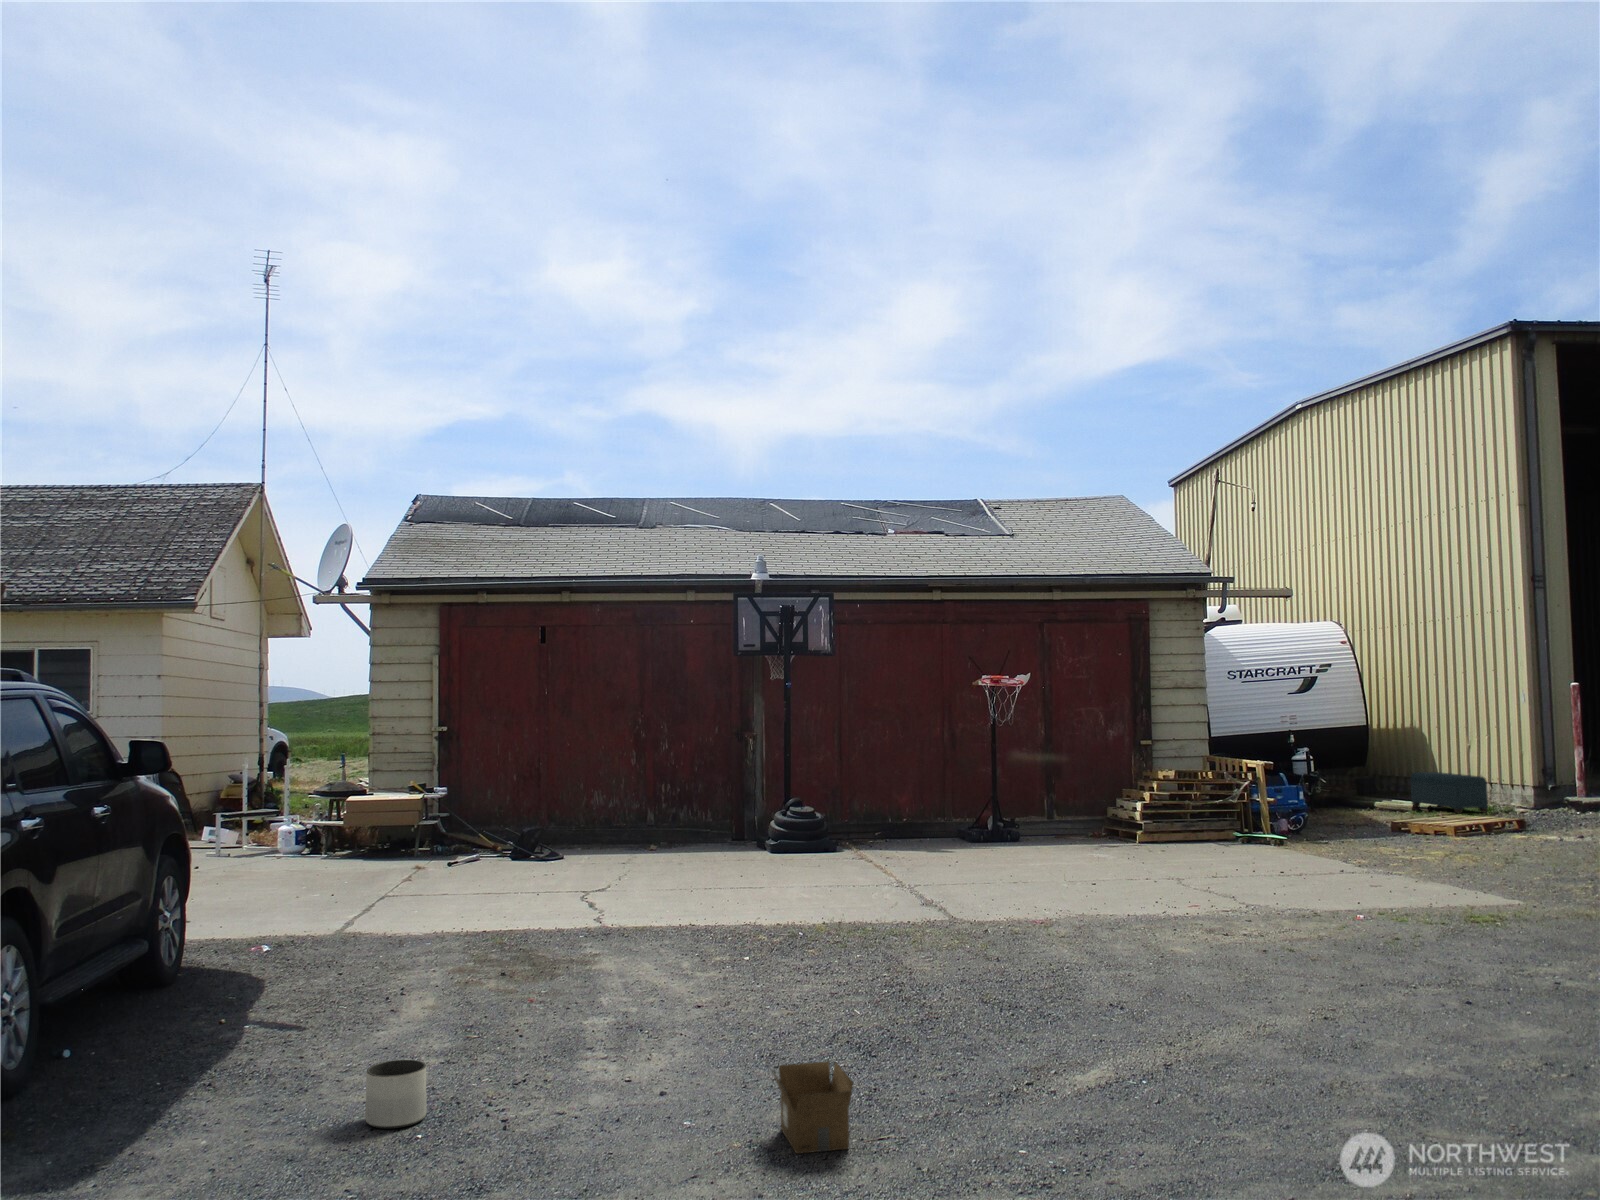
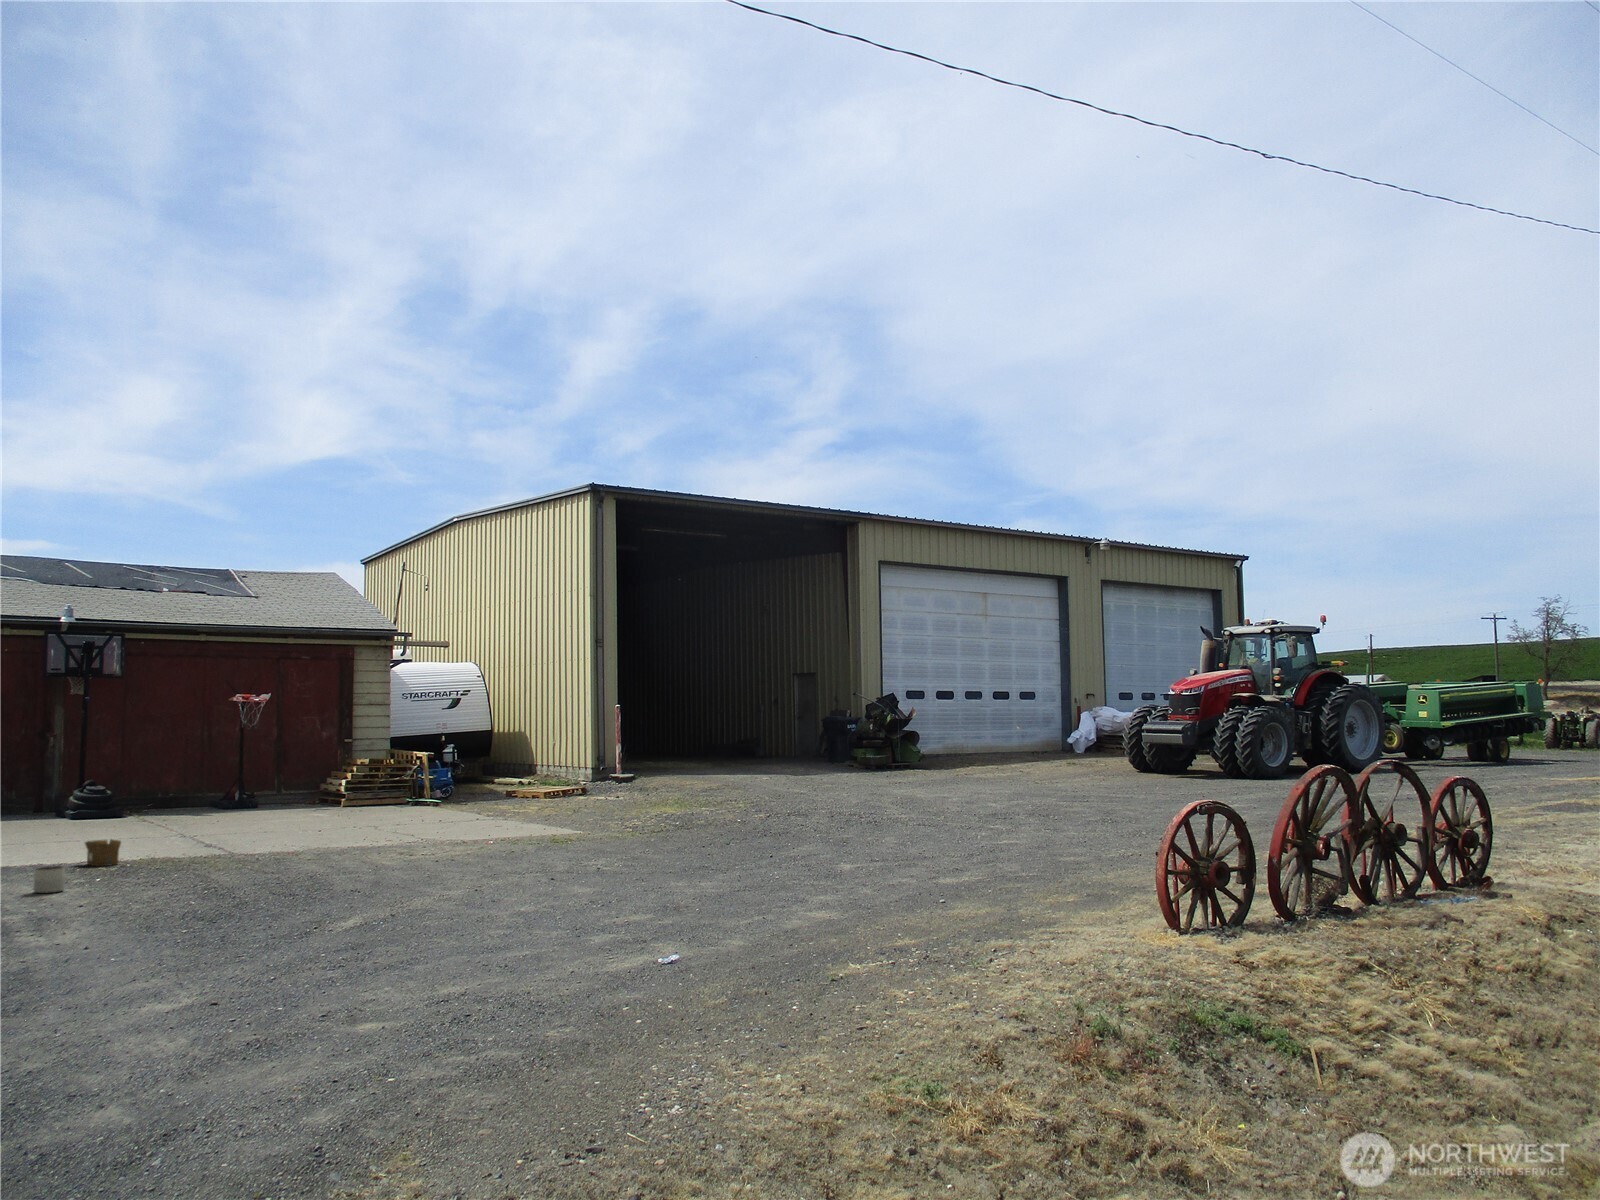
bench: present [1411,772,1488,813] -> none [519,762,563,787]
cardboard box: present [773,1062,854,1154] -> present [85,839,121,866]

